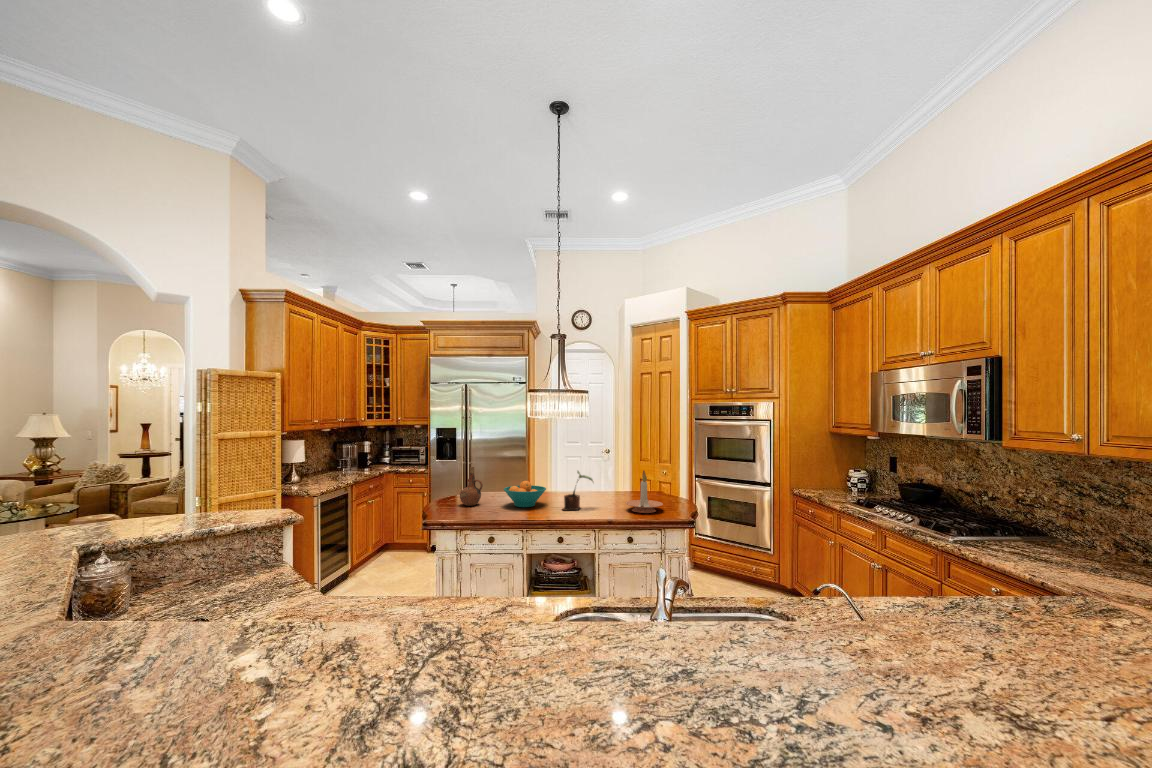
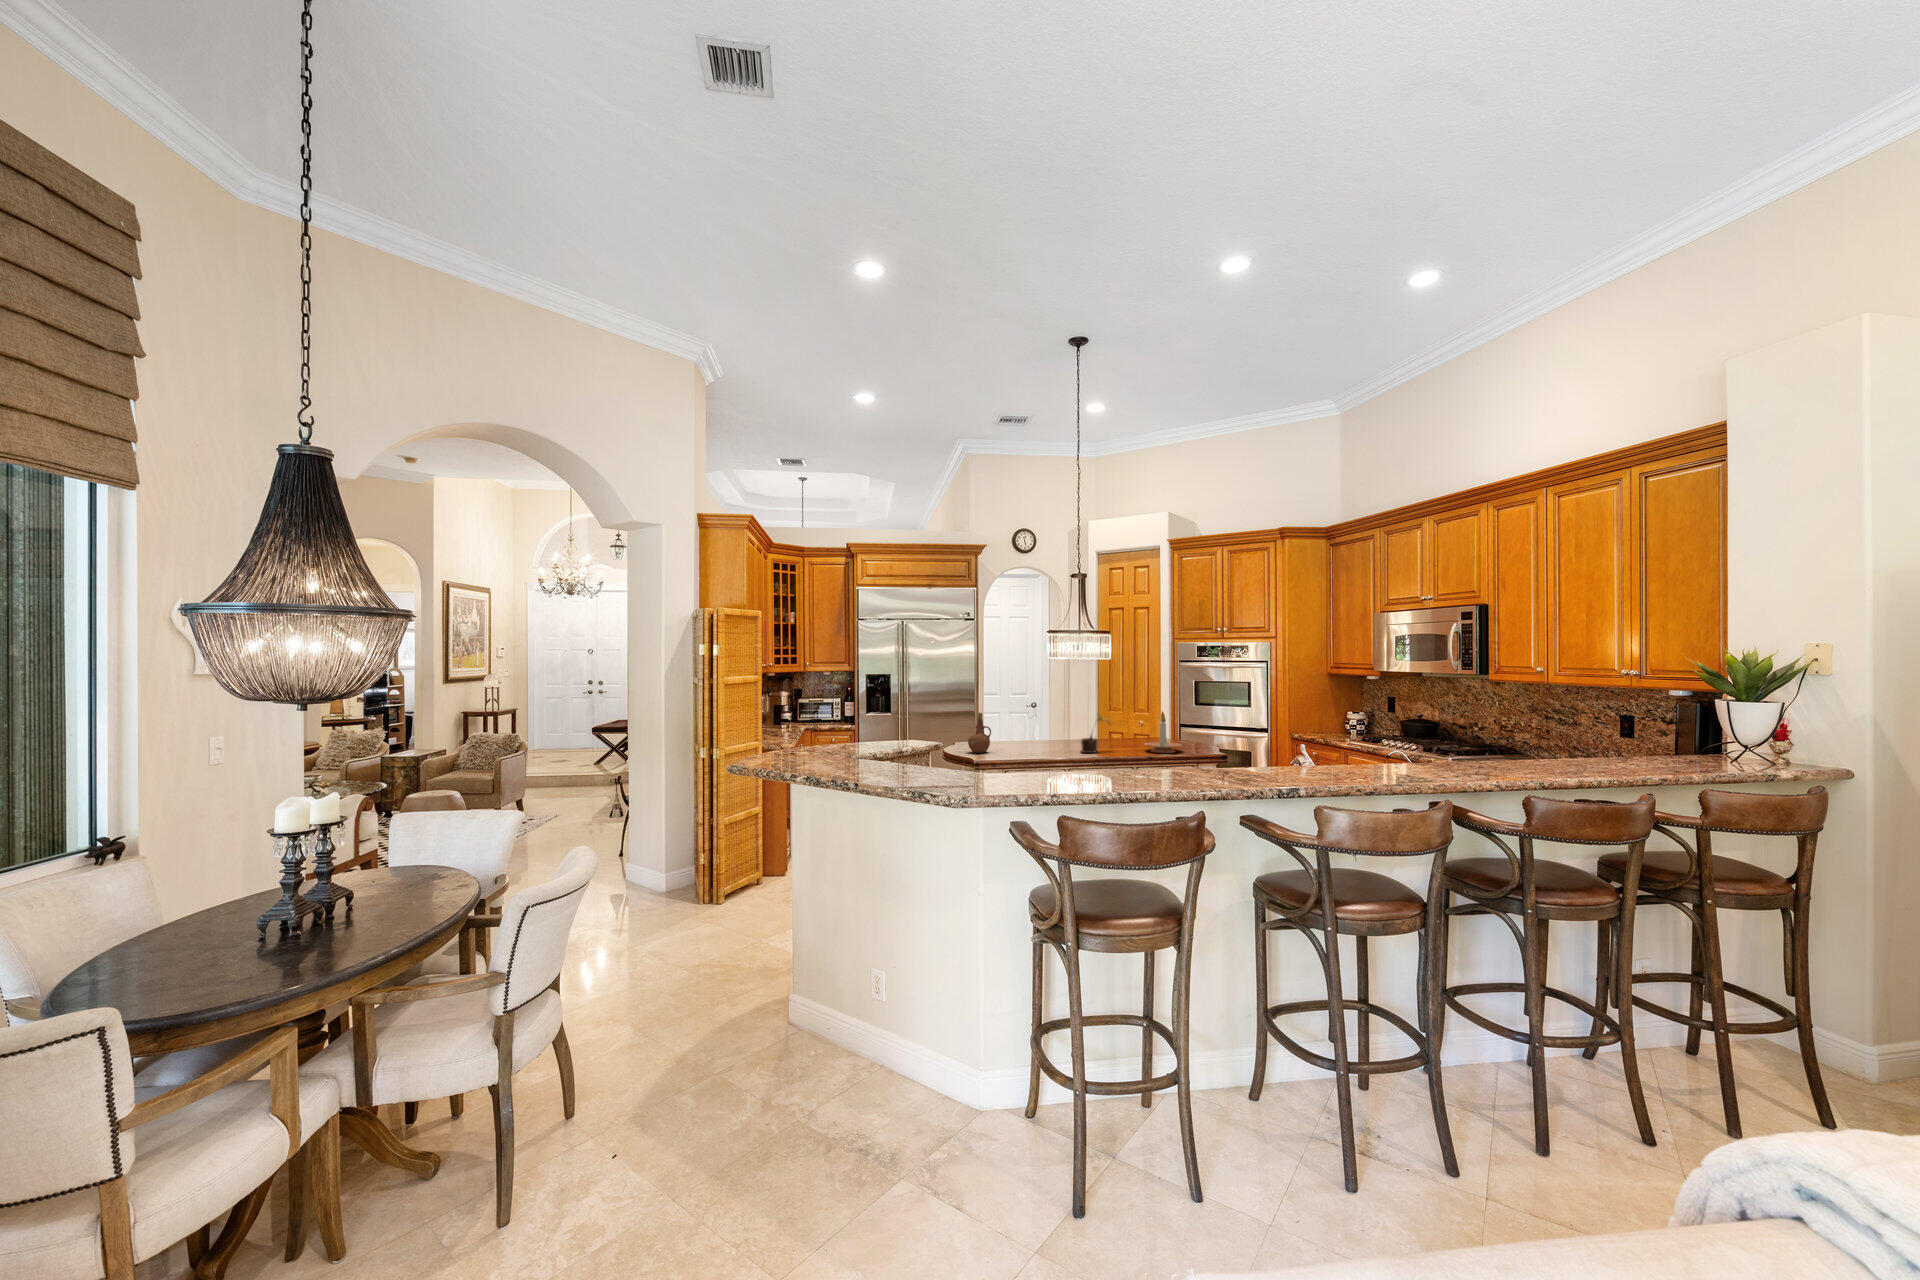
fruit bowl: present [504,481,546,507] -> none [1015,726,1060,752]

